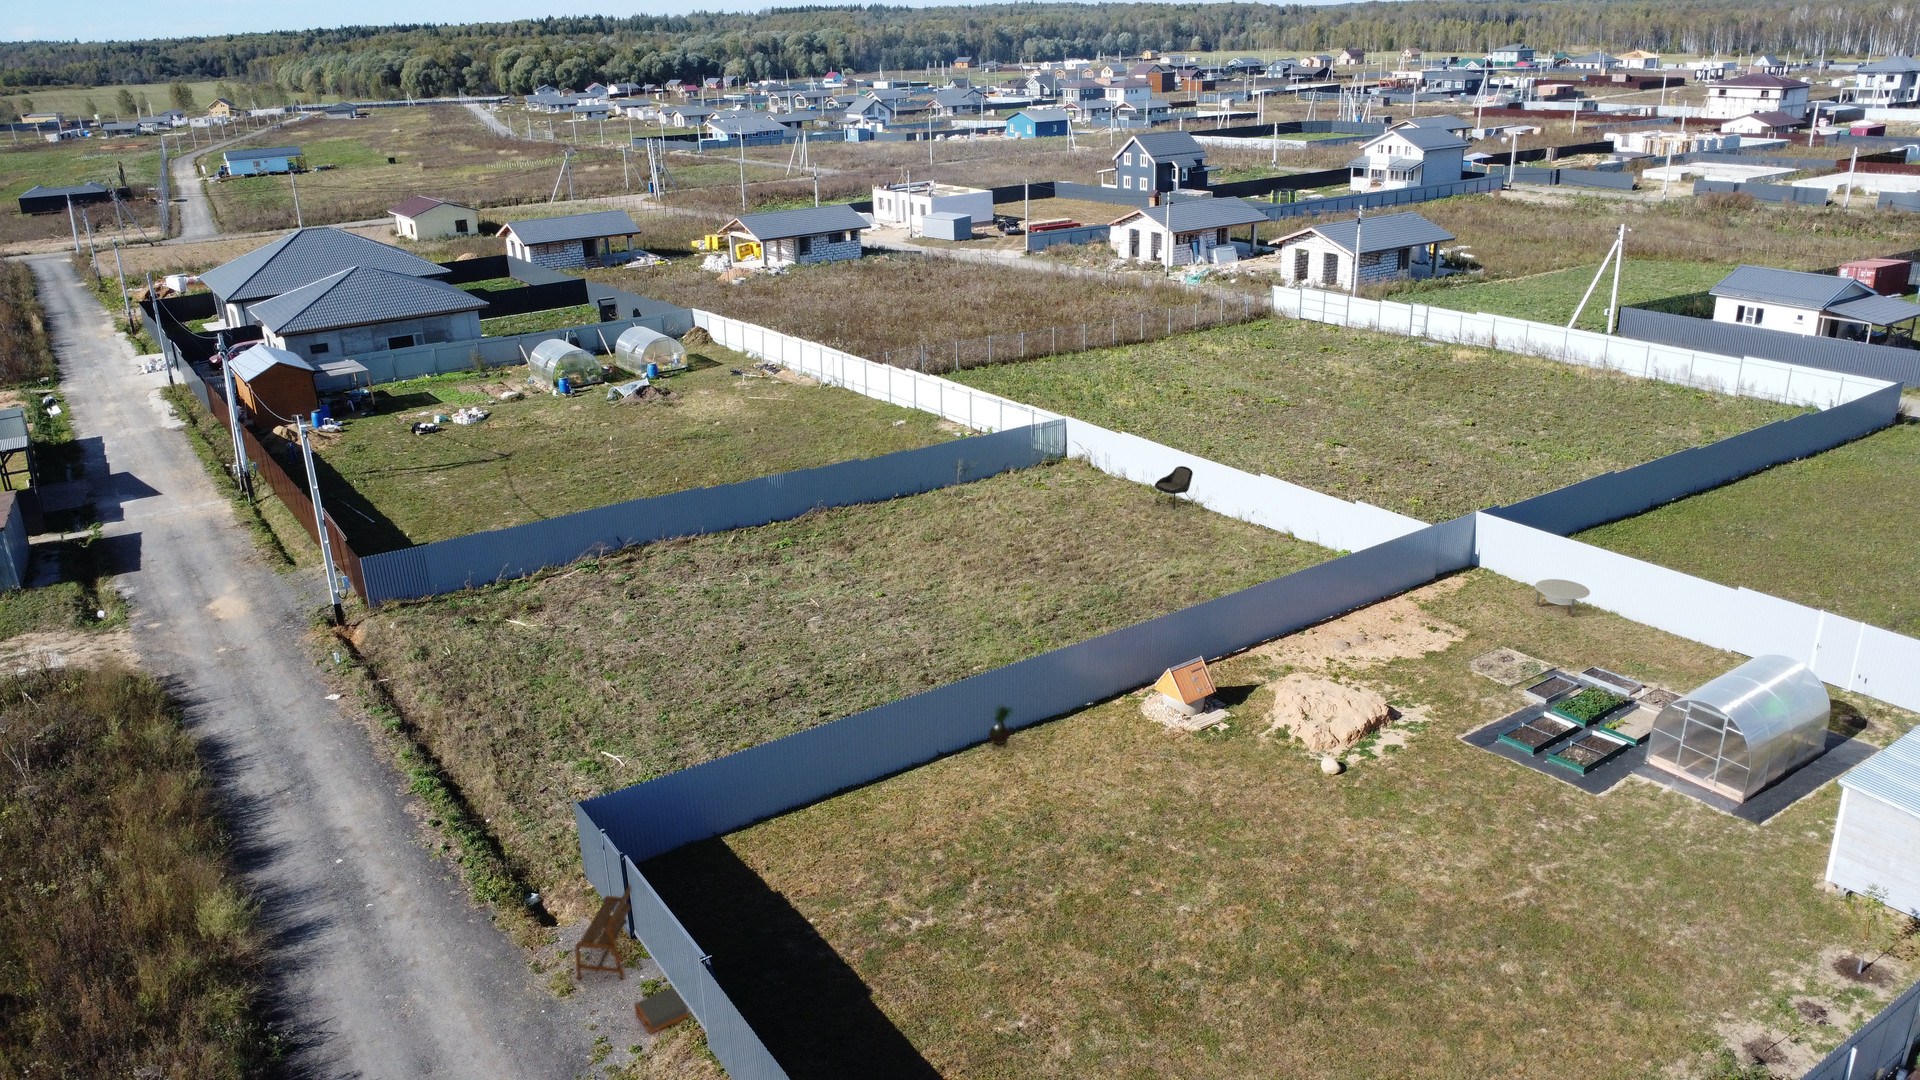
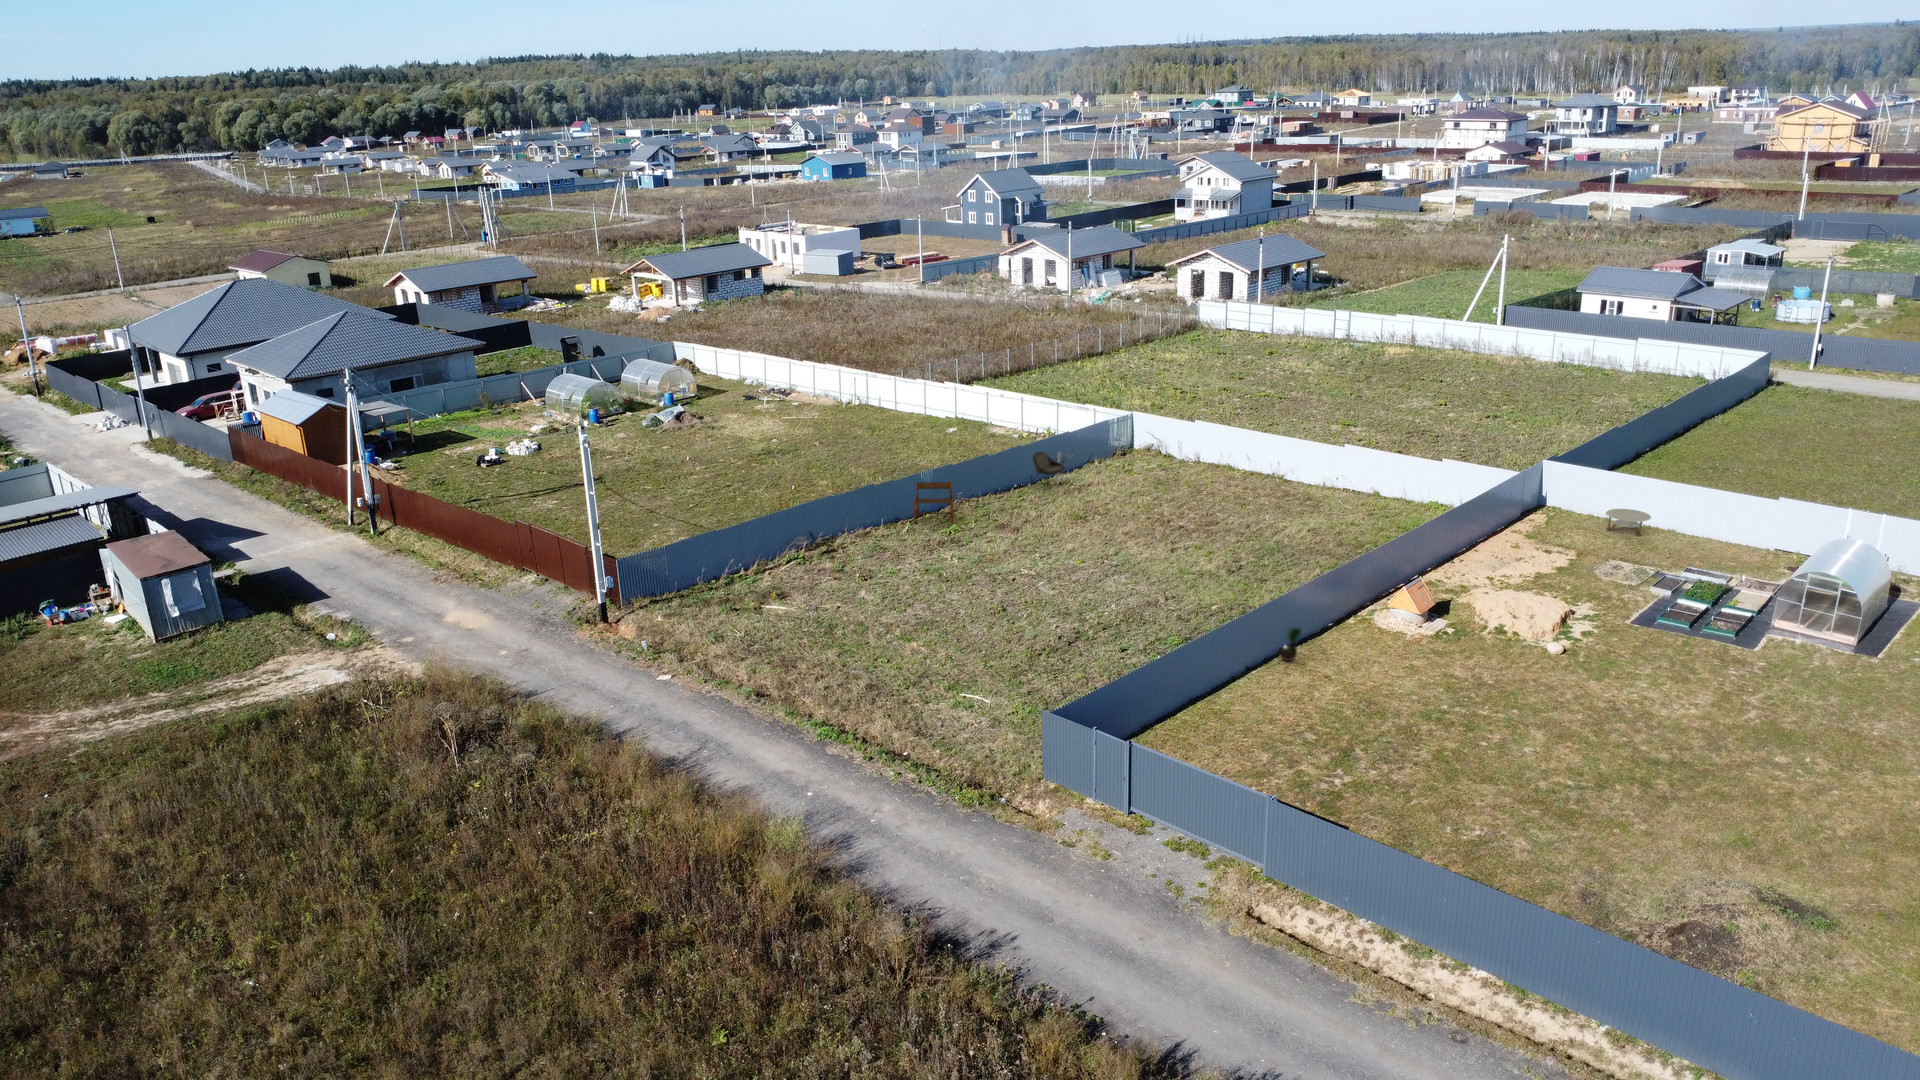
lounge chair: present [1155,466,1193,509] -> present [1033,452,1065,475]
bench: present [575,885,631,979] -> present [914,482,954,523]
storage box: present [635,988,688,1033] -> none [1193,841,1236,874]

